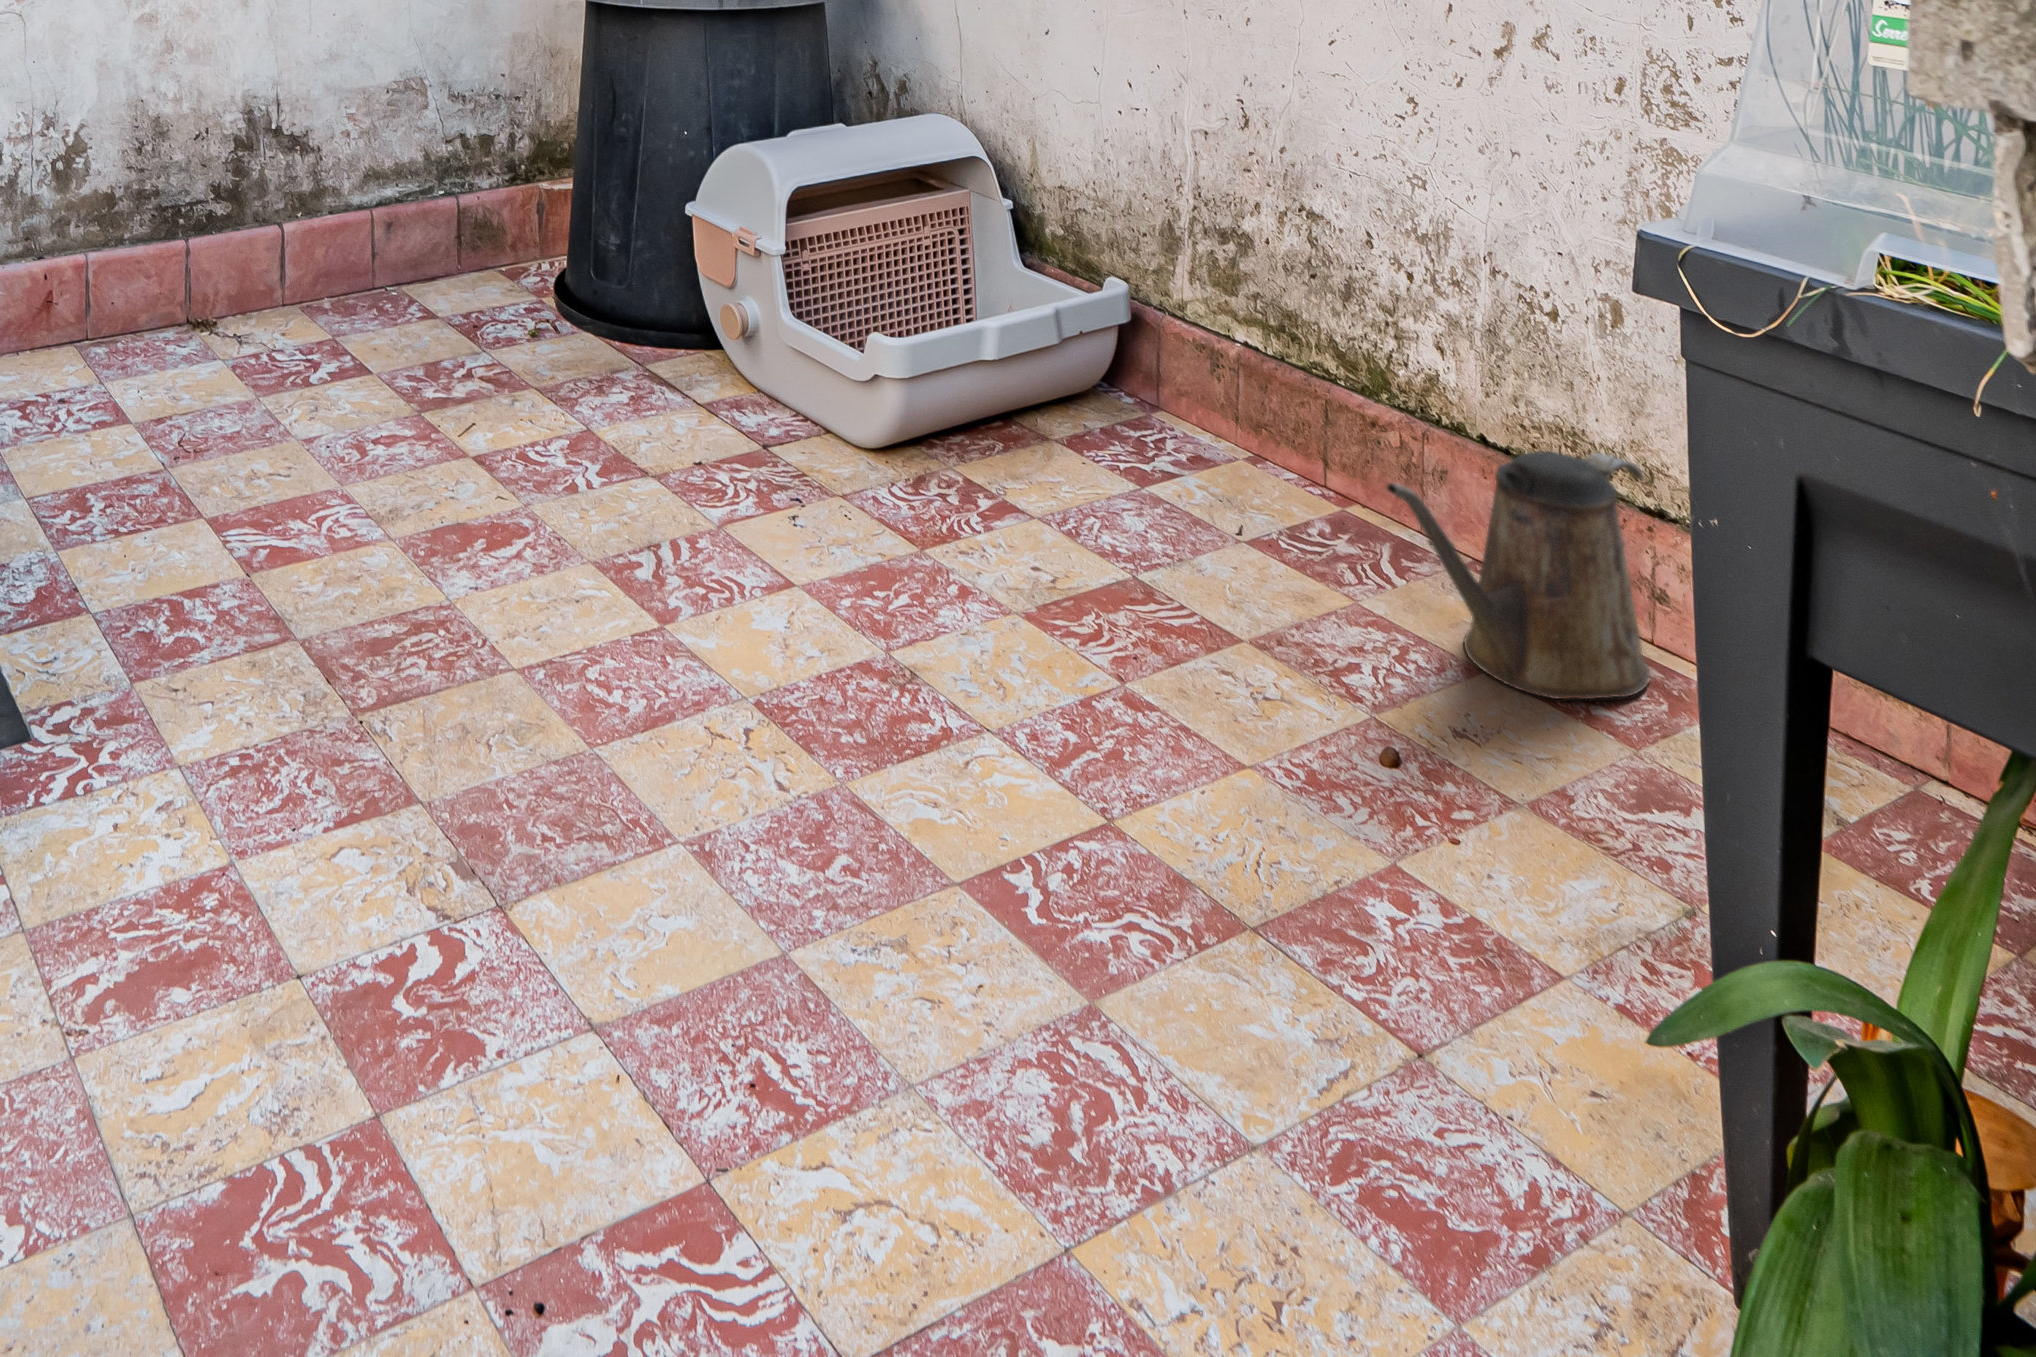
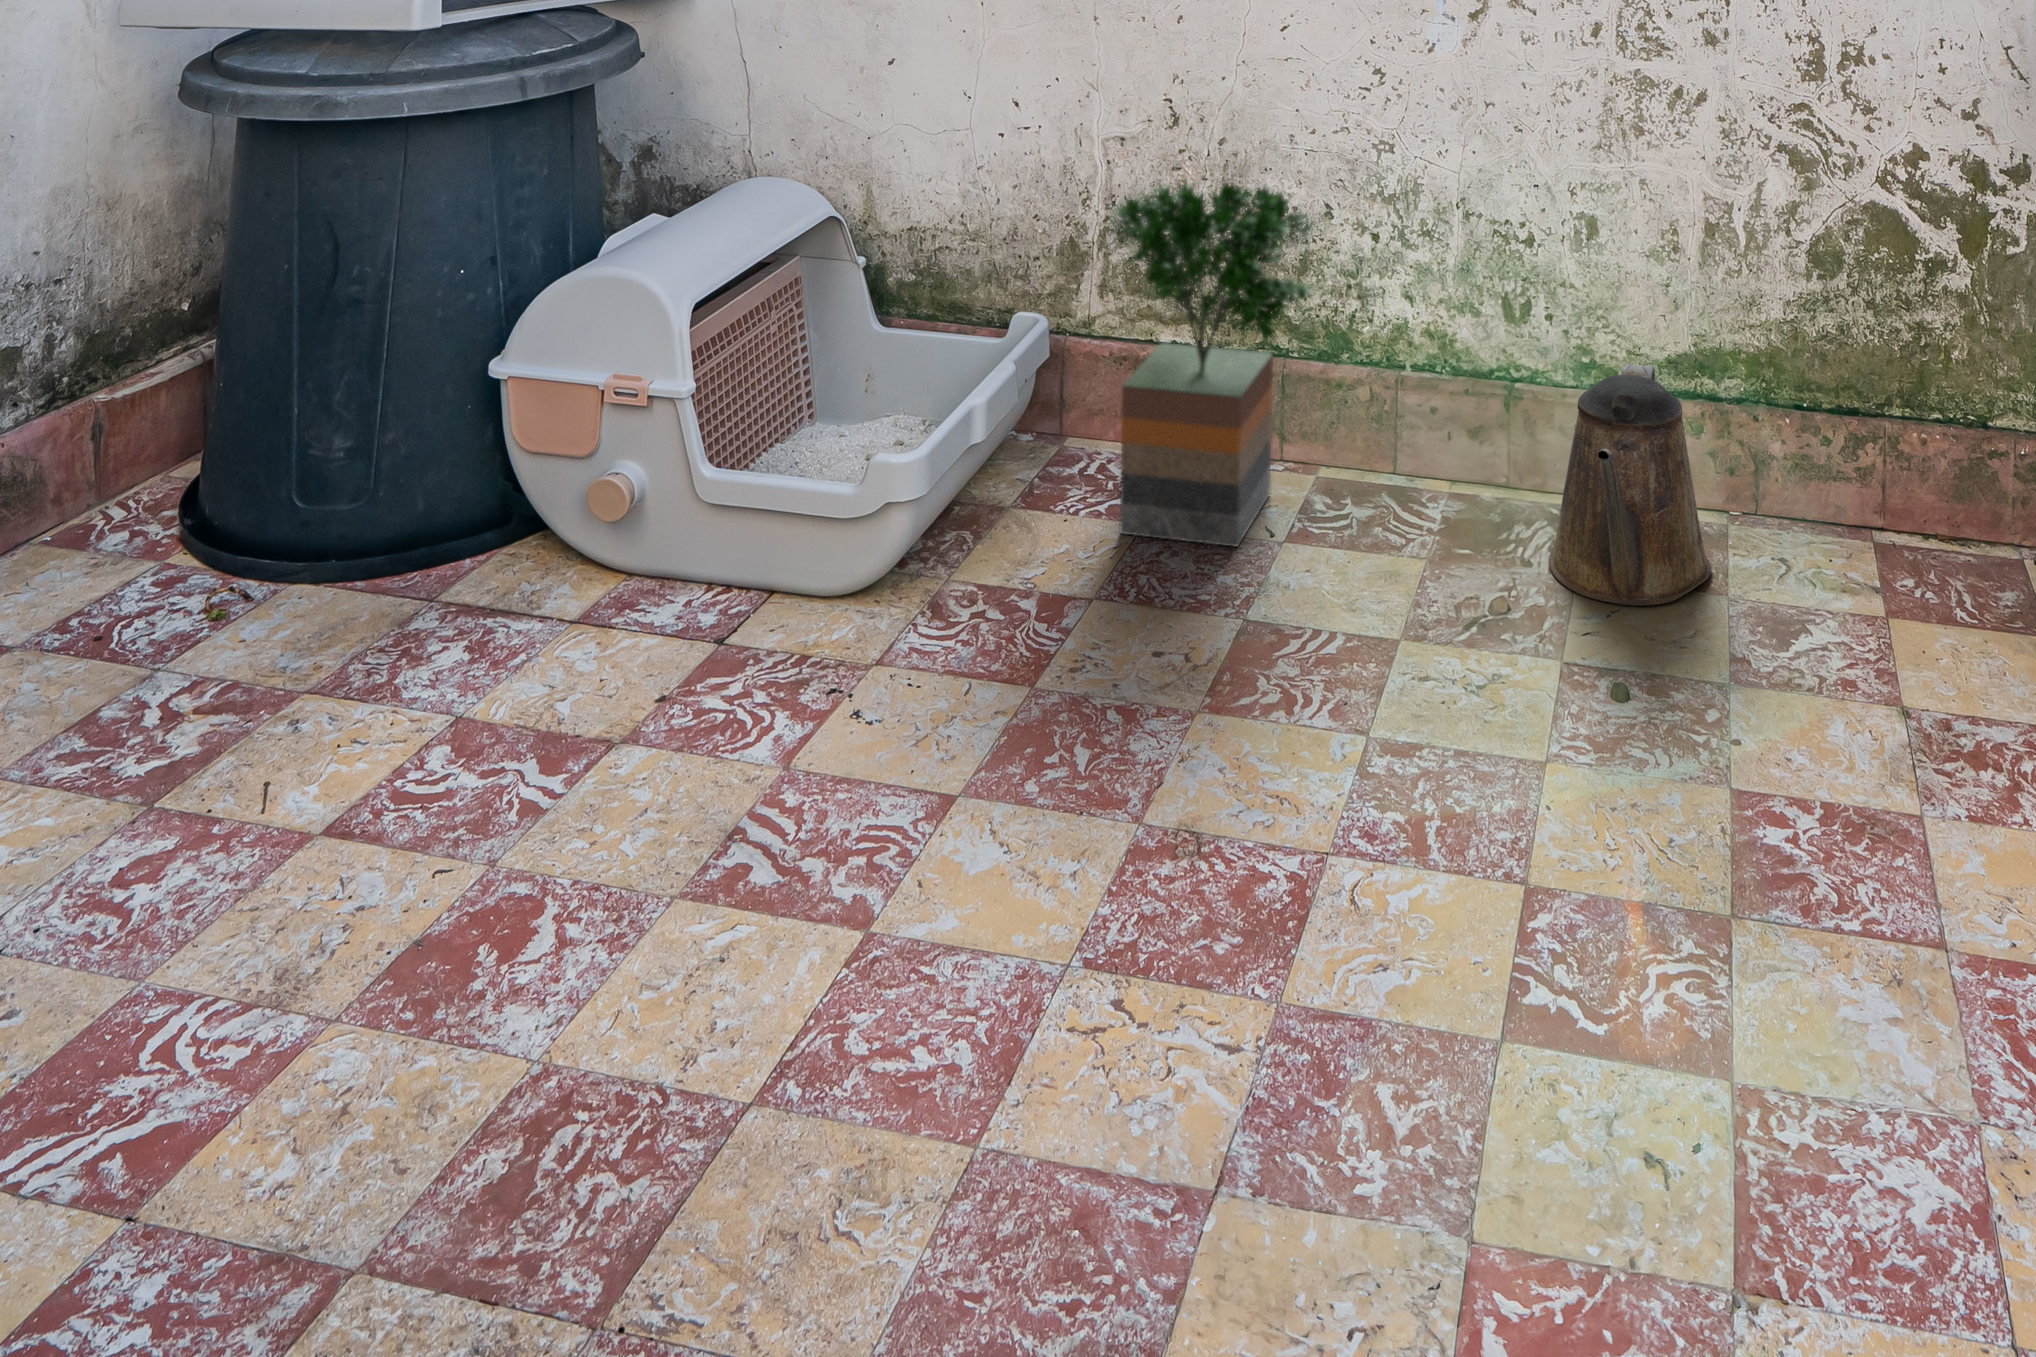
potted tree: none [1114,165,1326,515] -> present [1109,180,1313,547]

